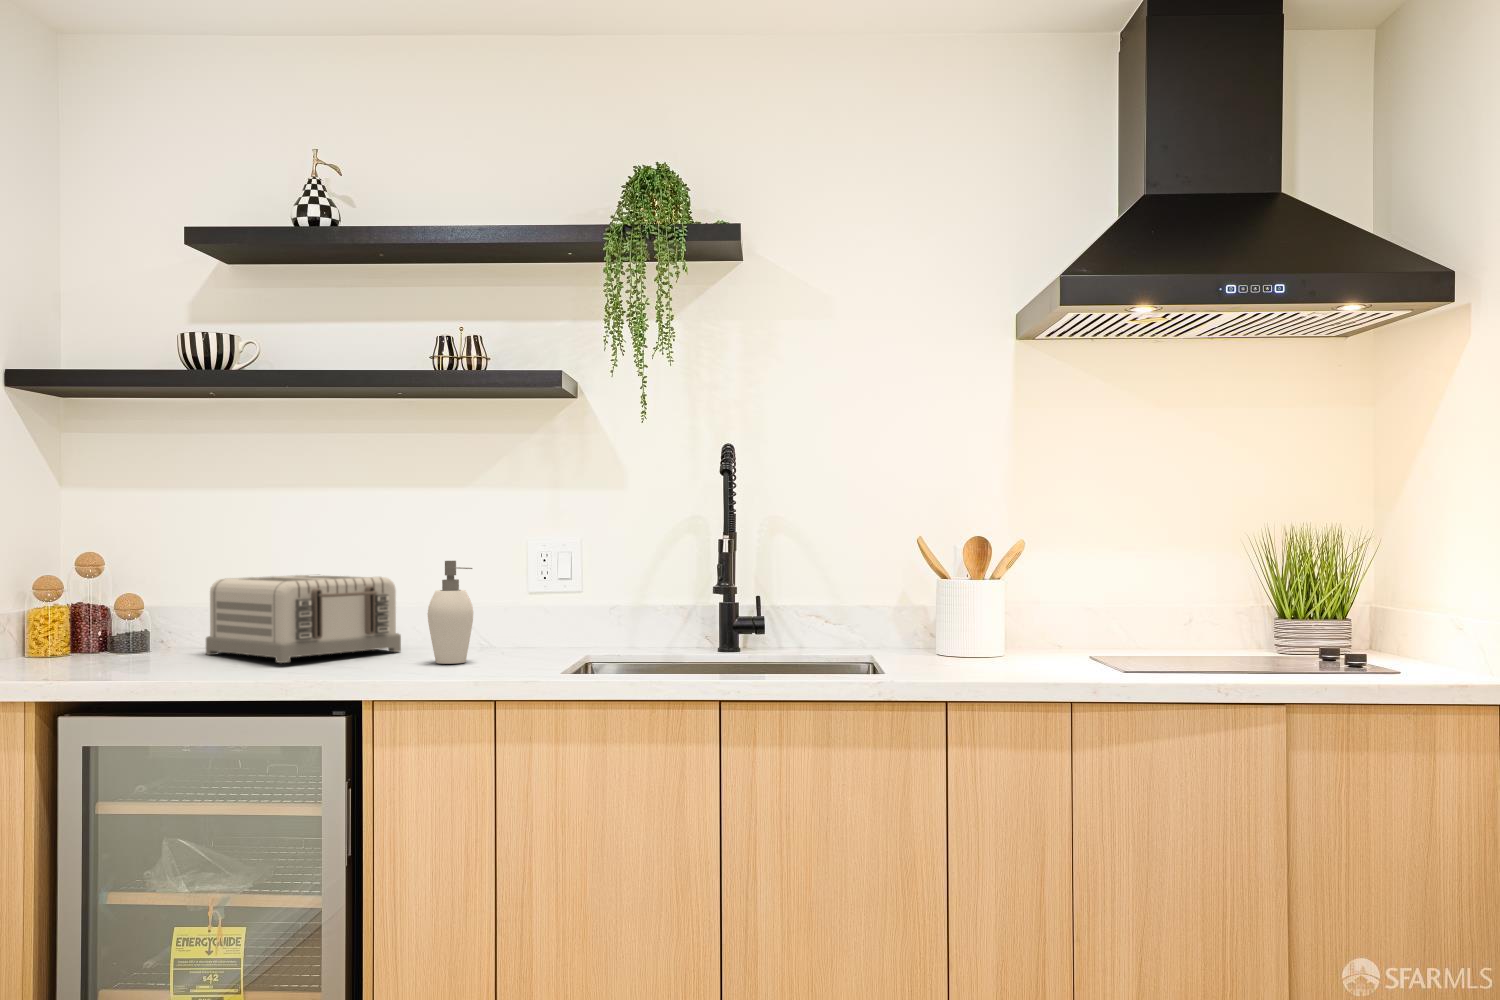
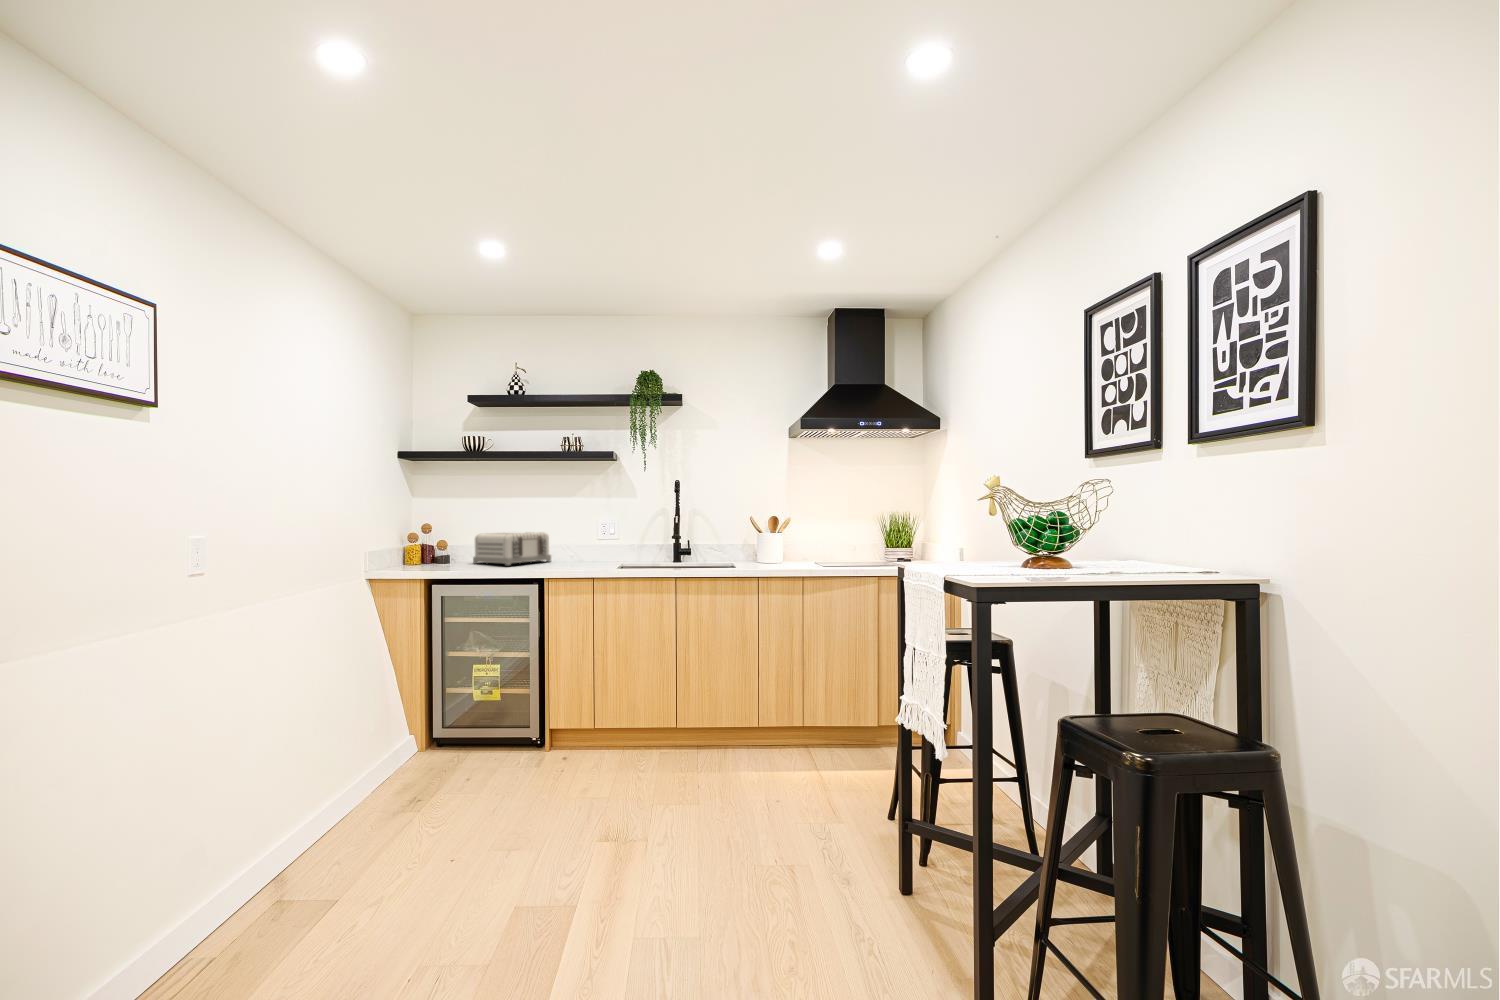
soap dispenser: present [428,561,473,664] -> none [564,525,582,565]

